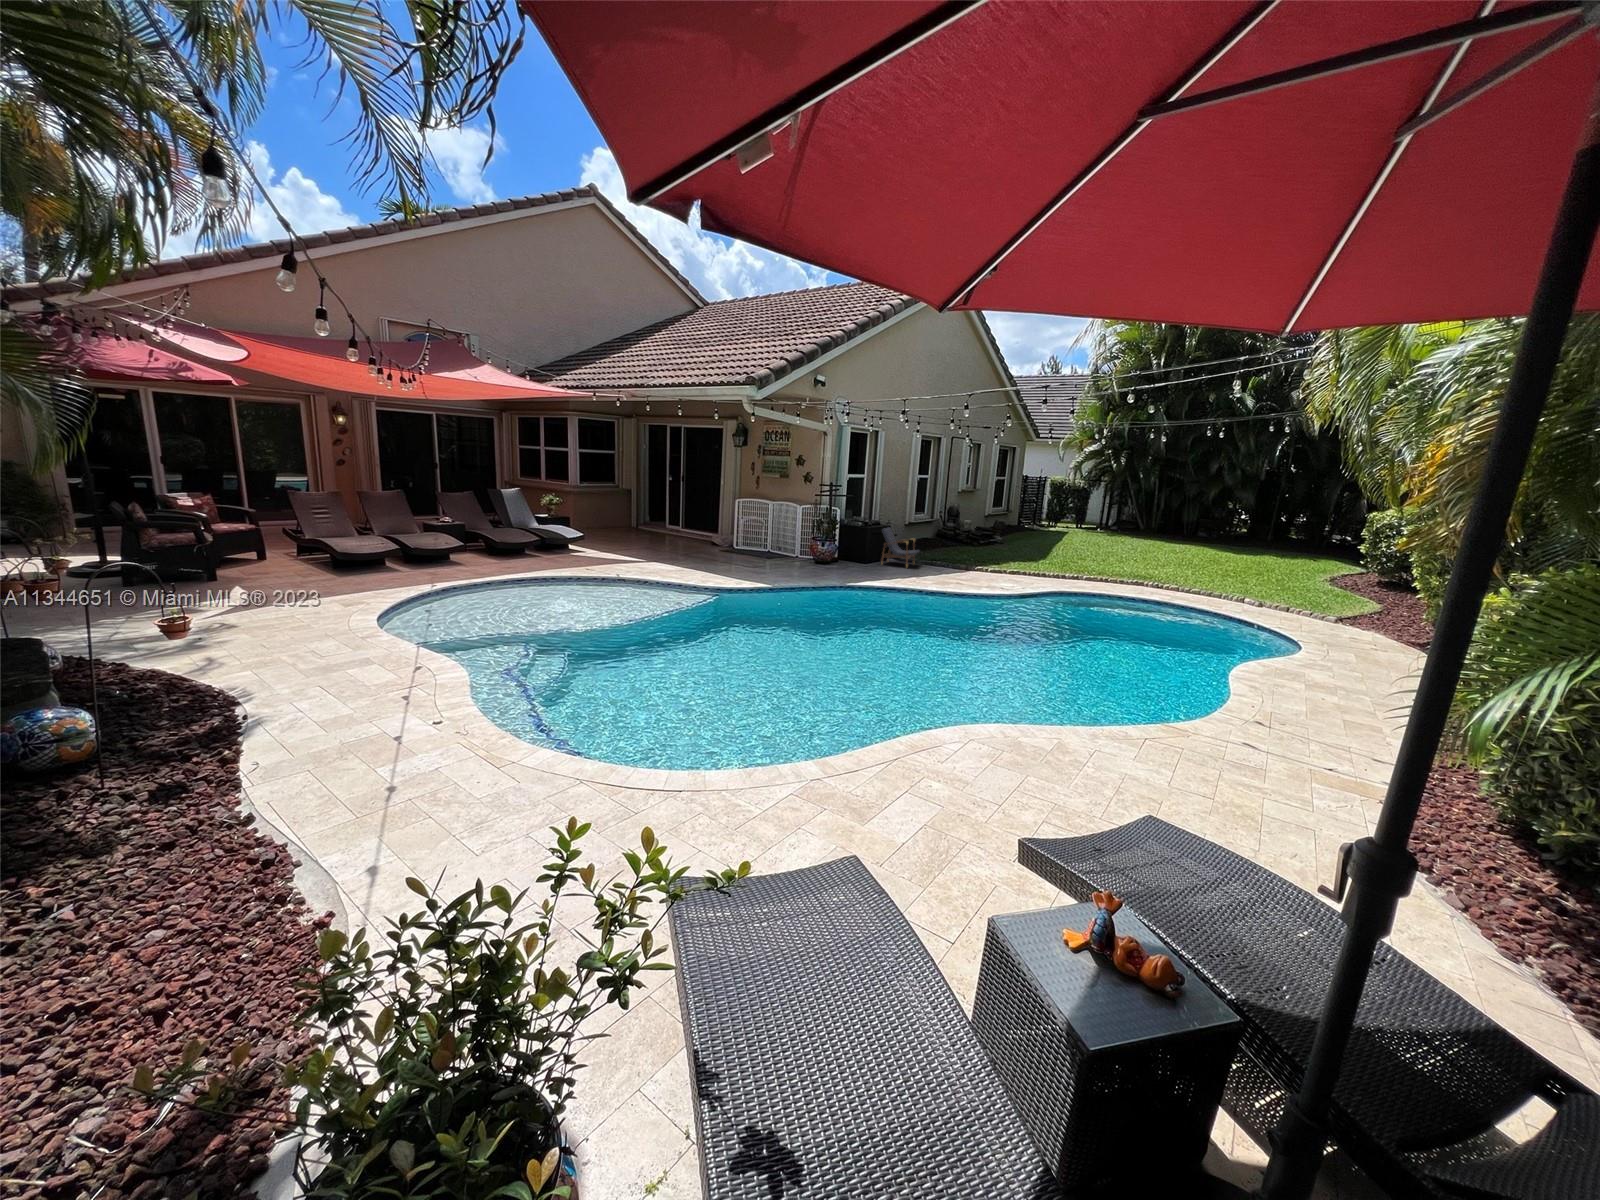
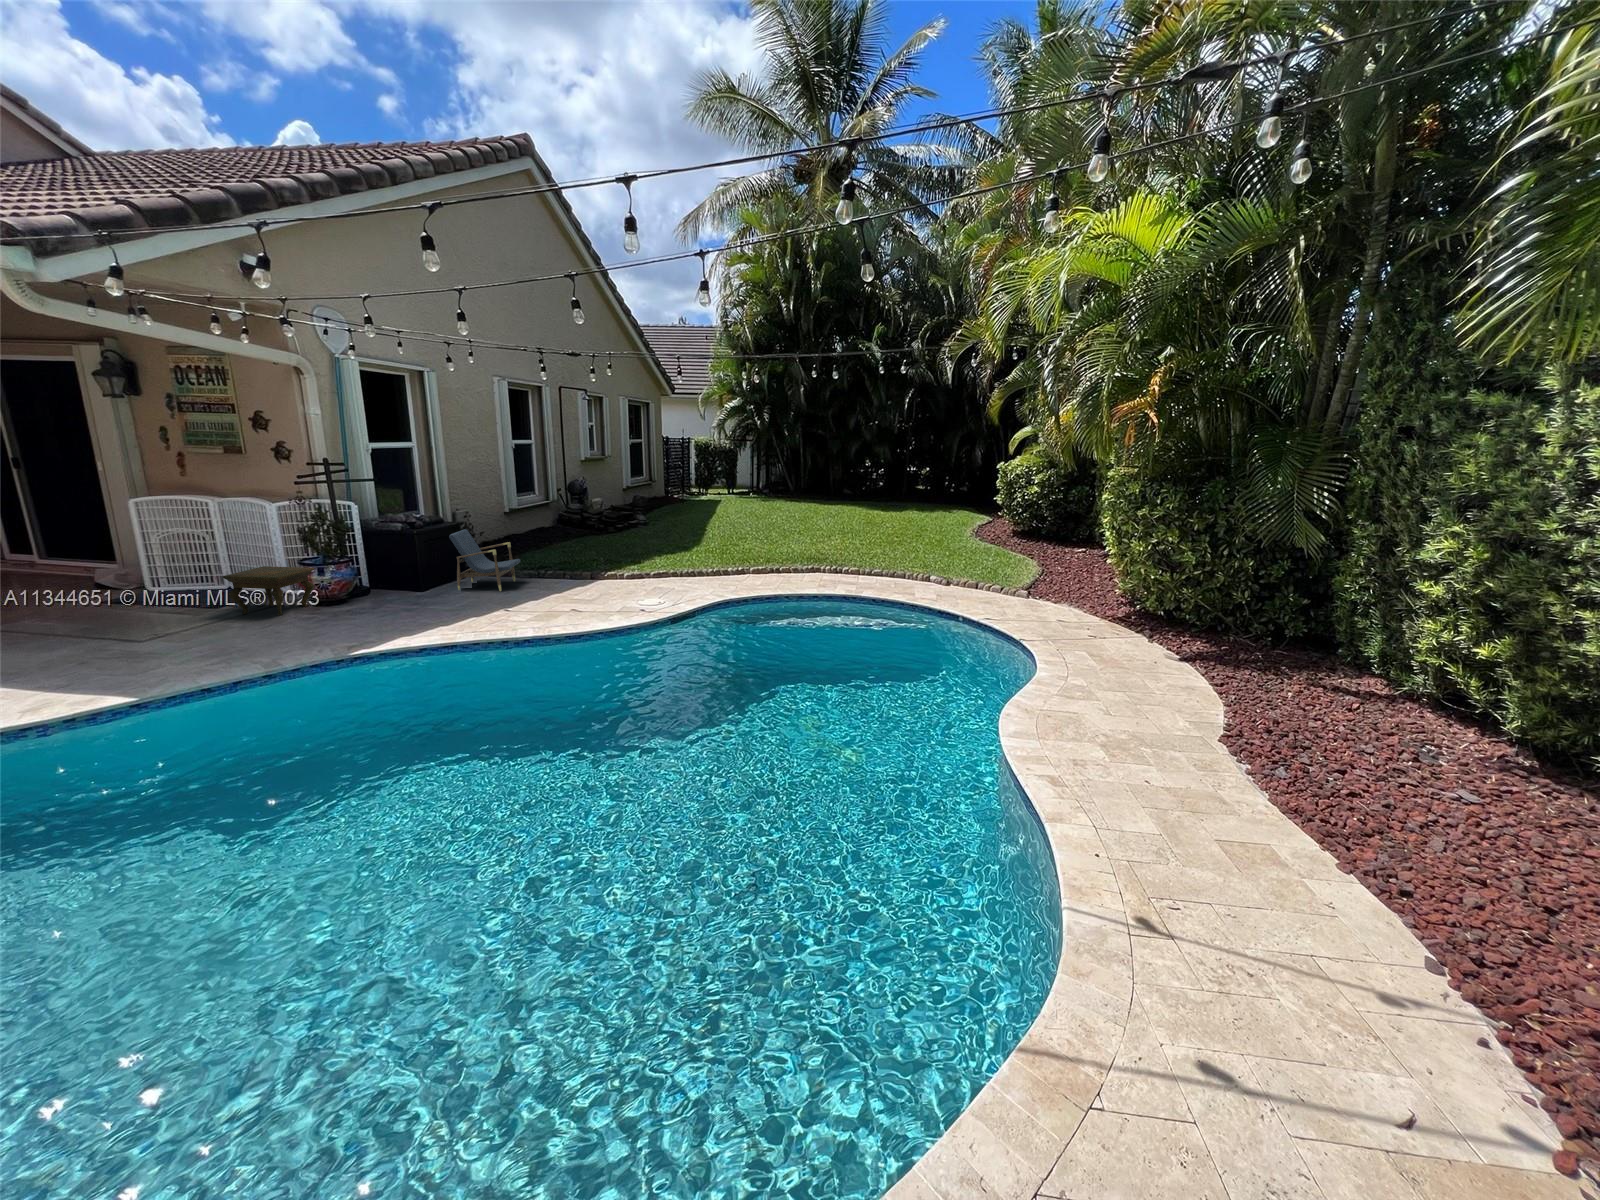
side table: none [770,537,810,564] -> present [223,566,314,615]

